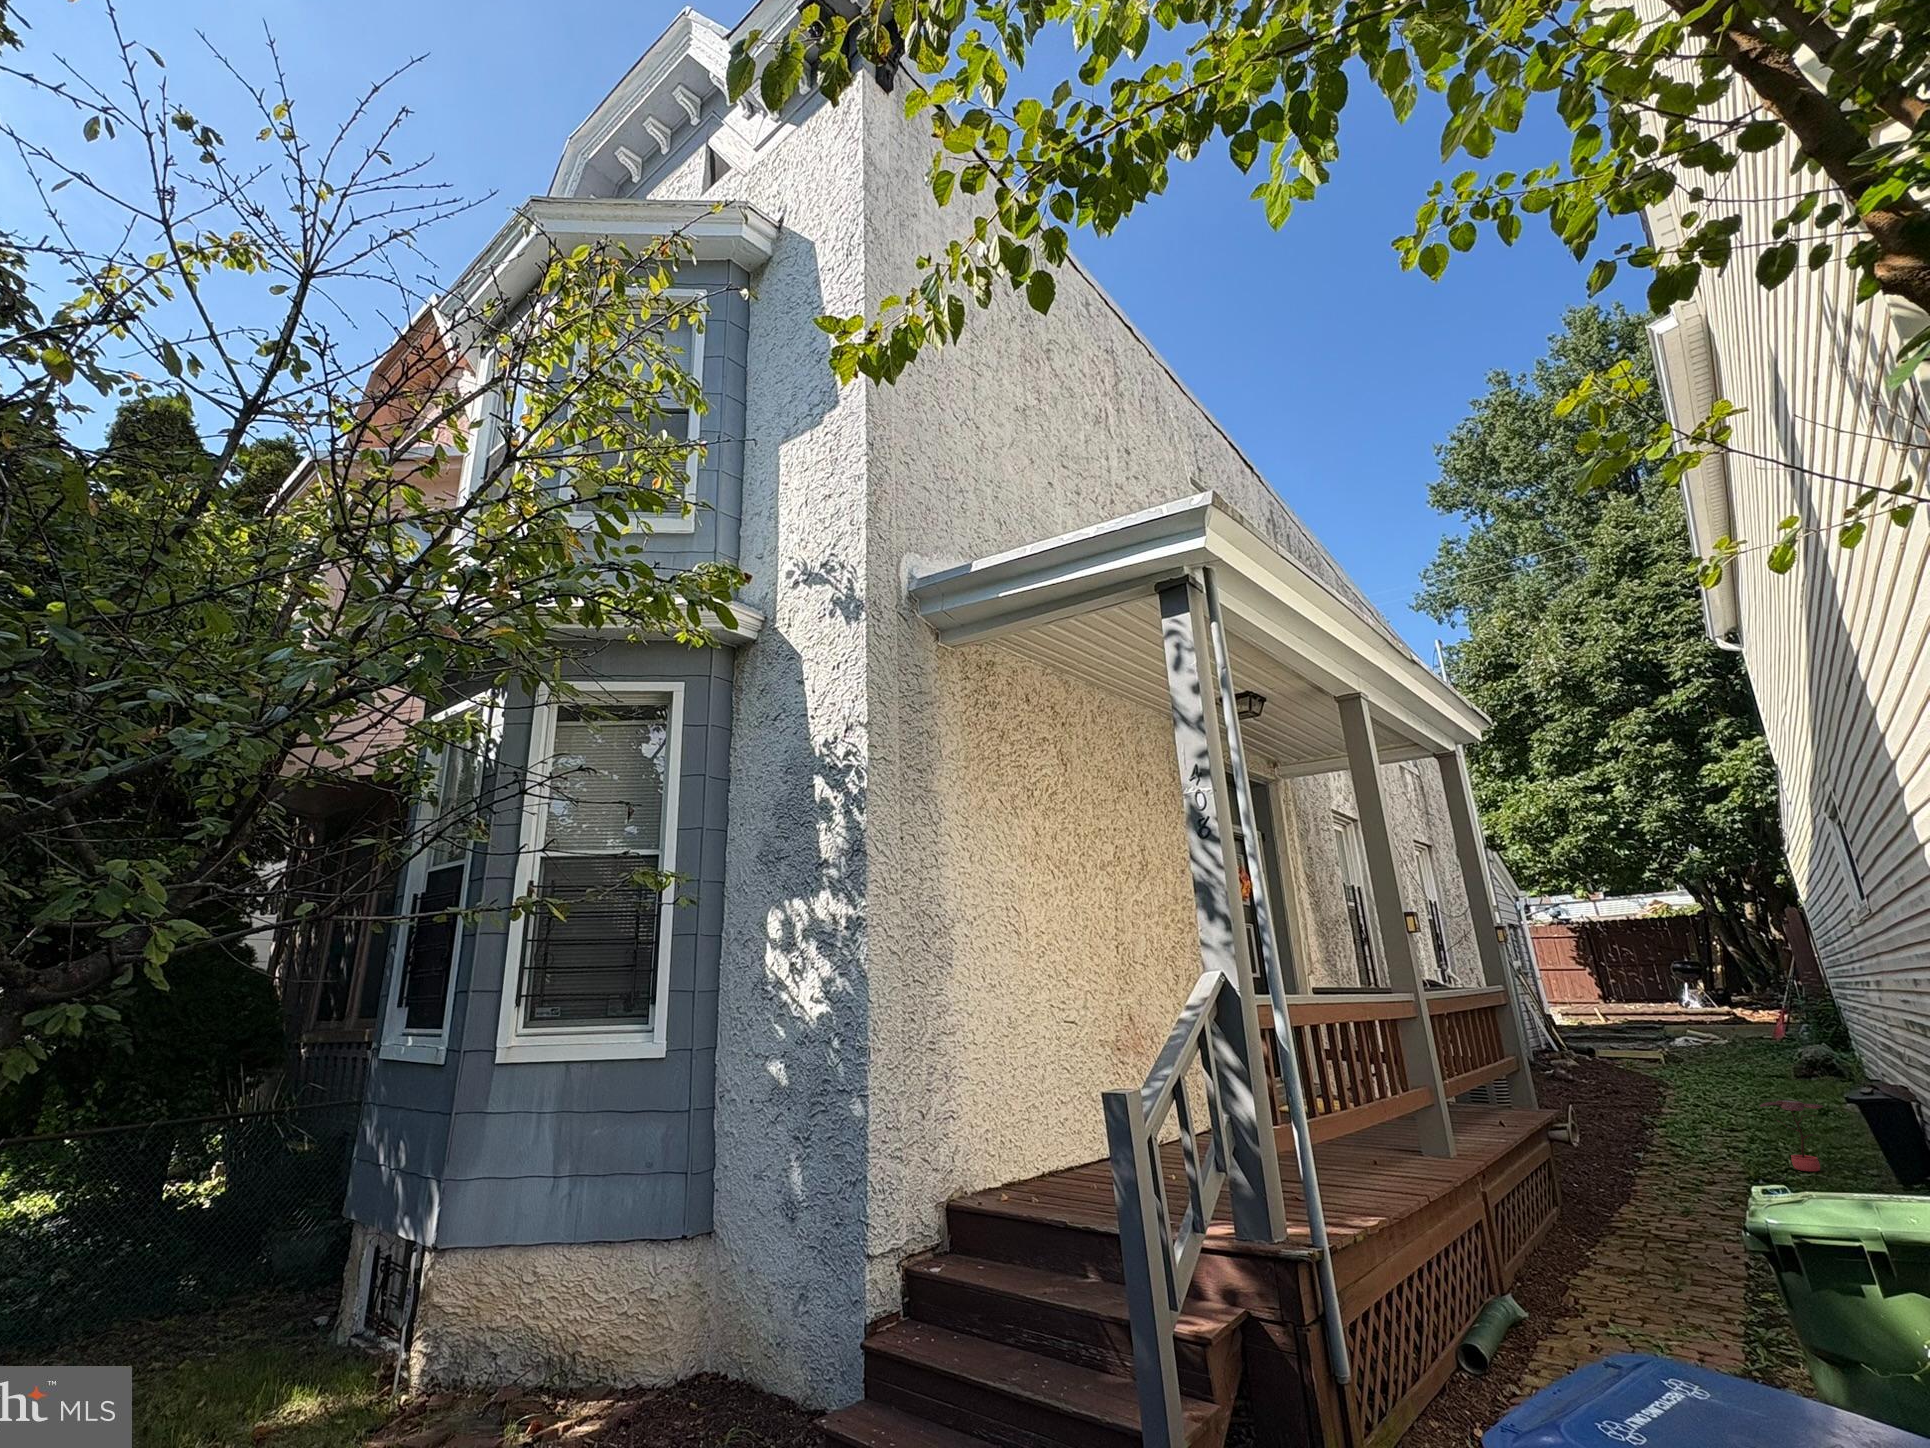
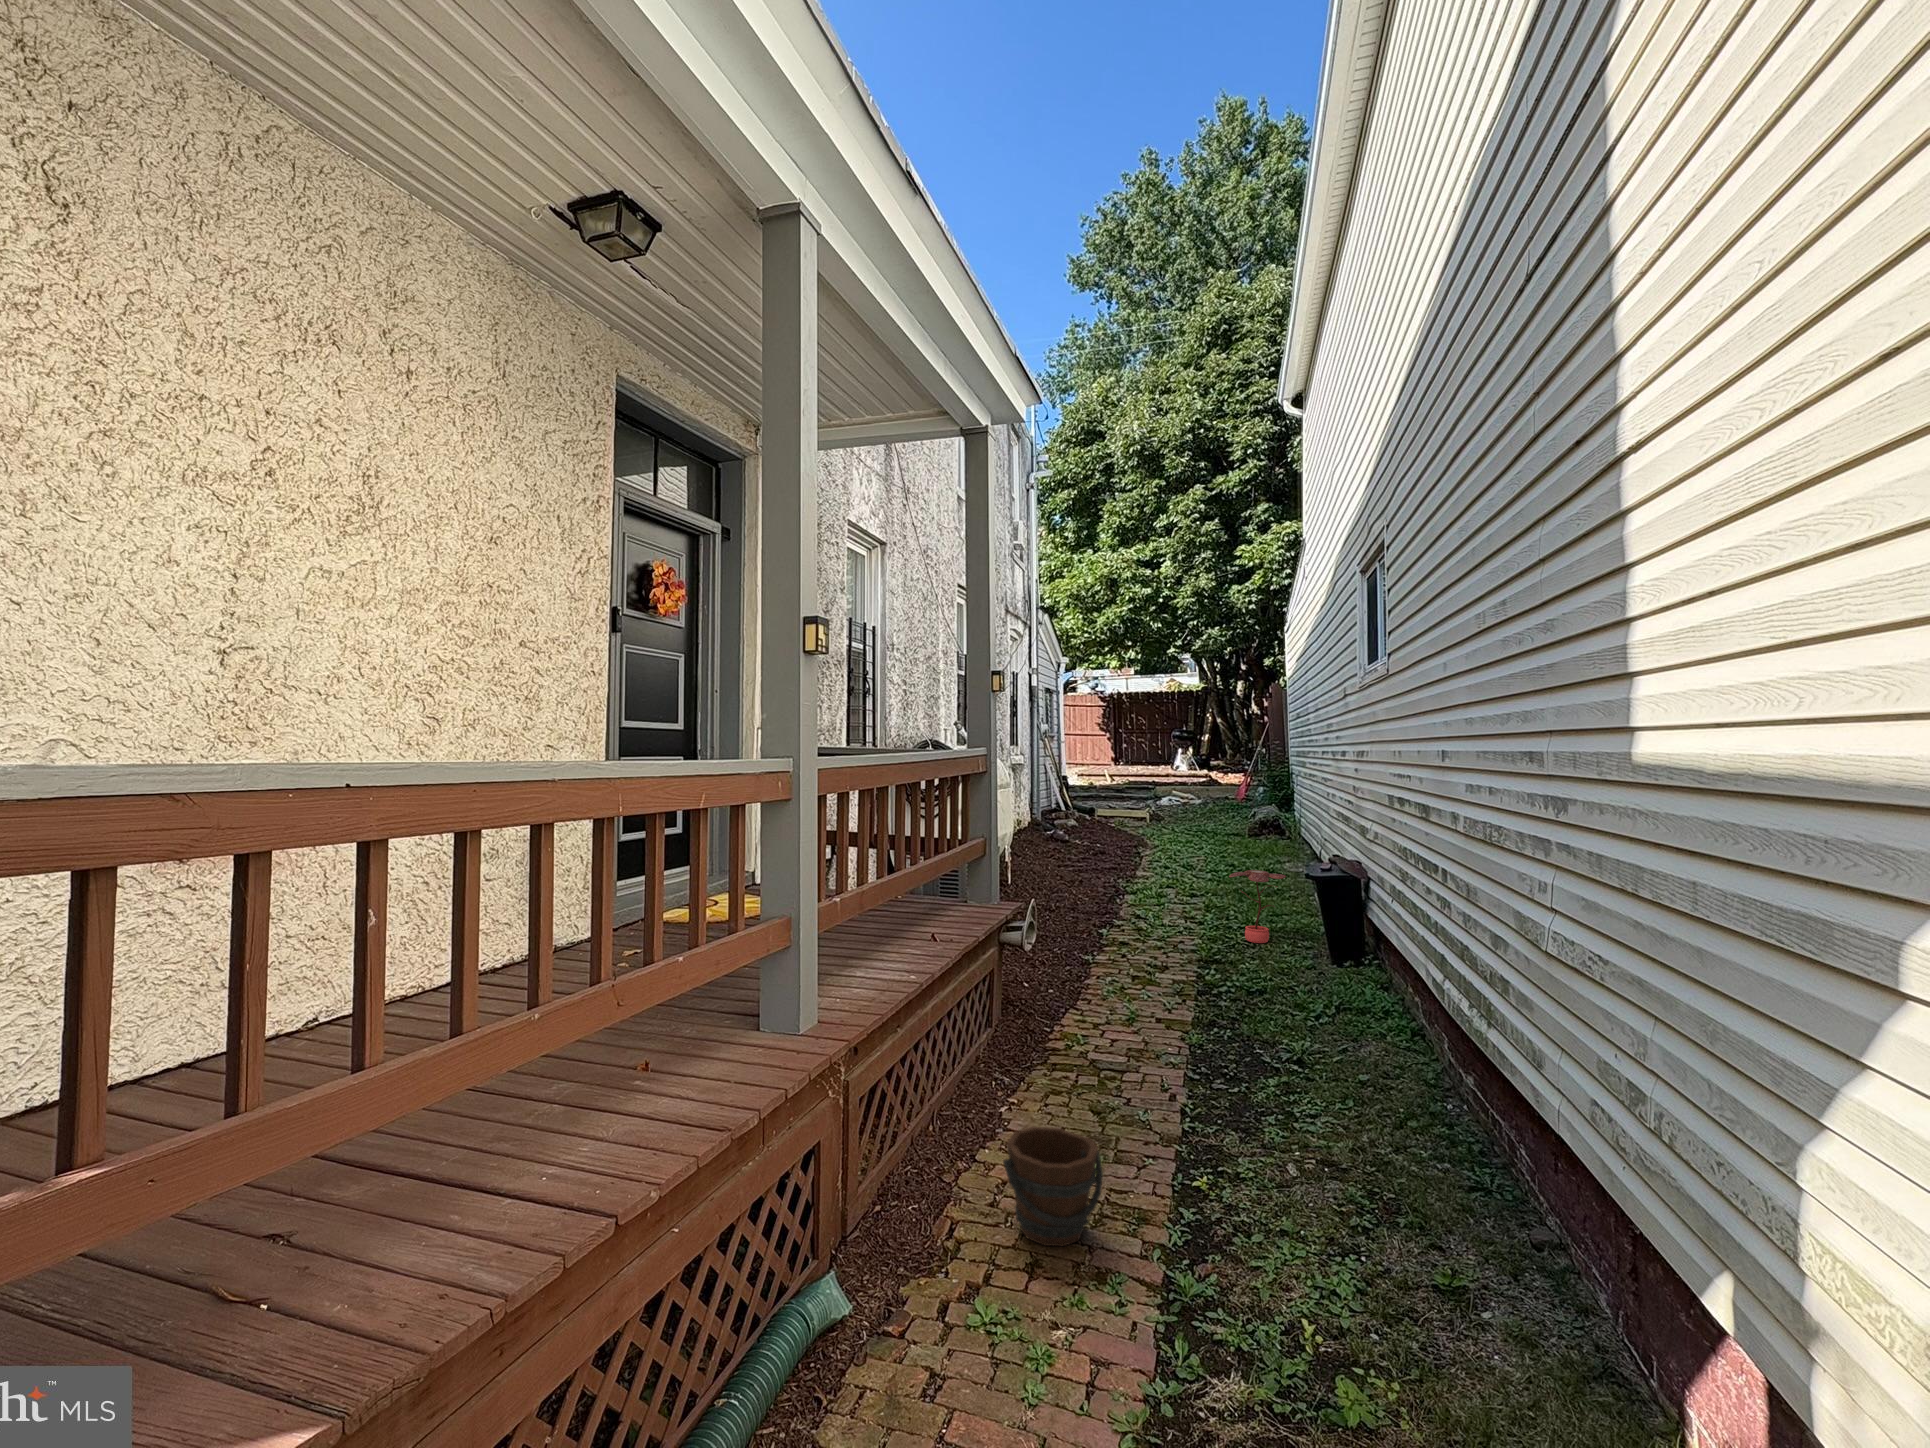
bucket: none [1602,1249,1682,1325] -> present [1003,1127,1103,1246]

